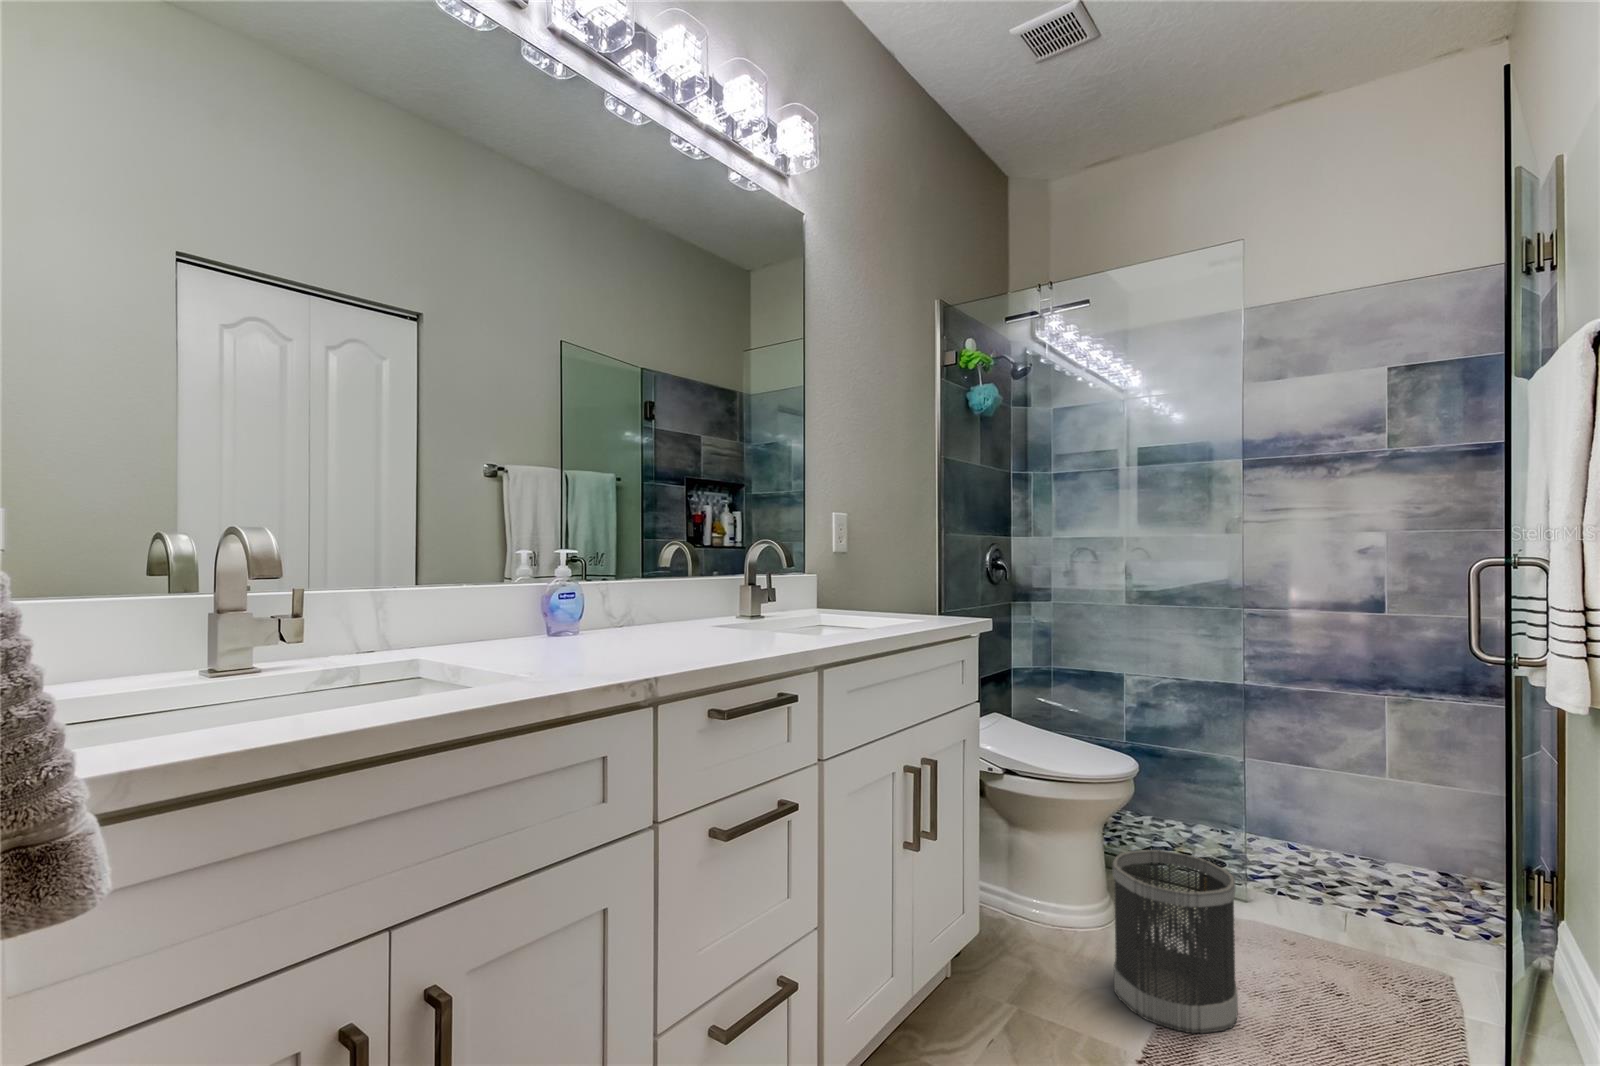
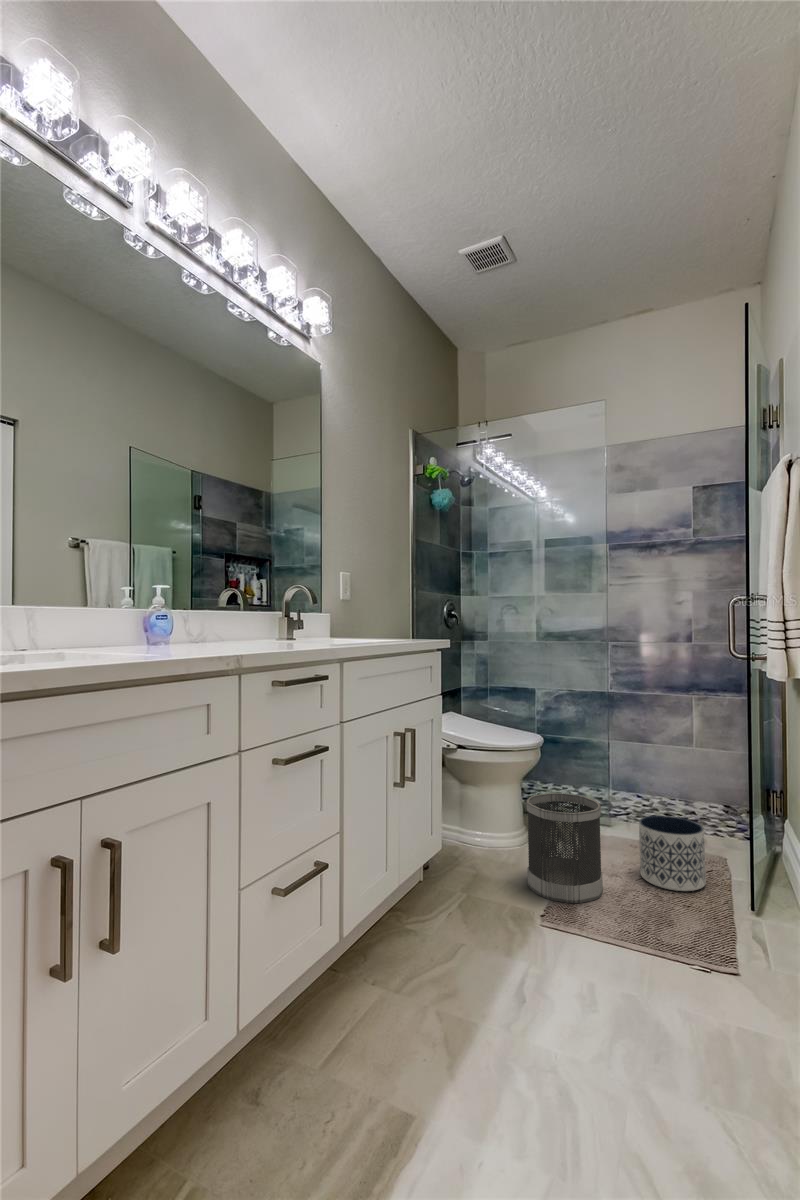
planter: none [1299,895,1418,1029] -> present [639,815,706,891]

